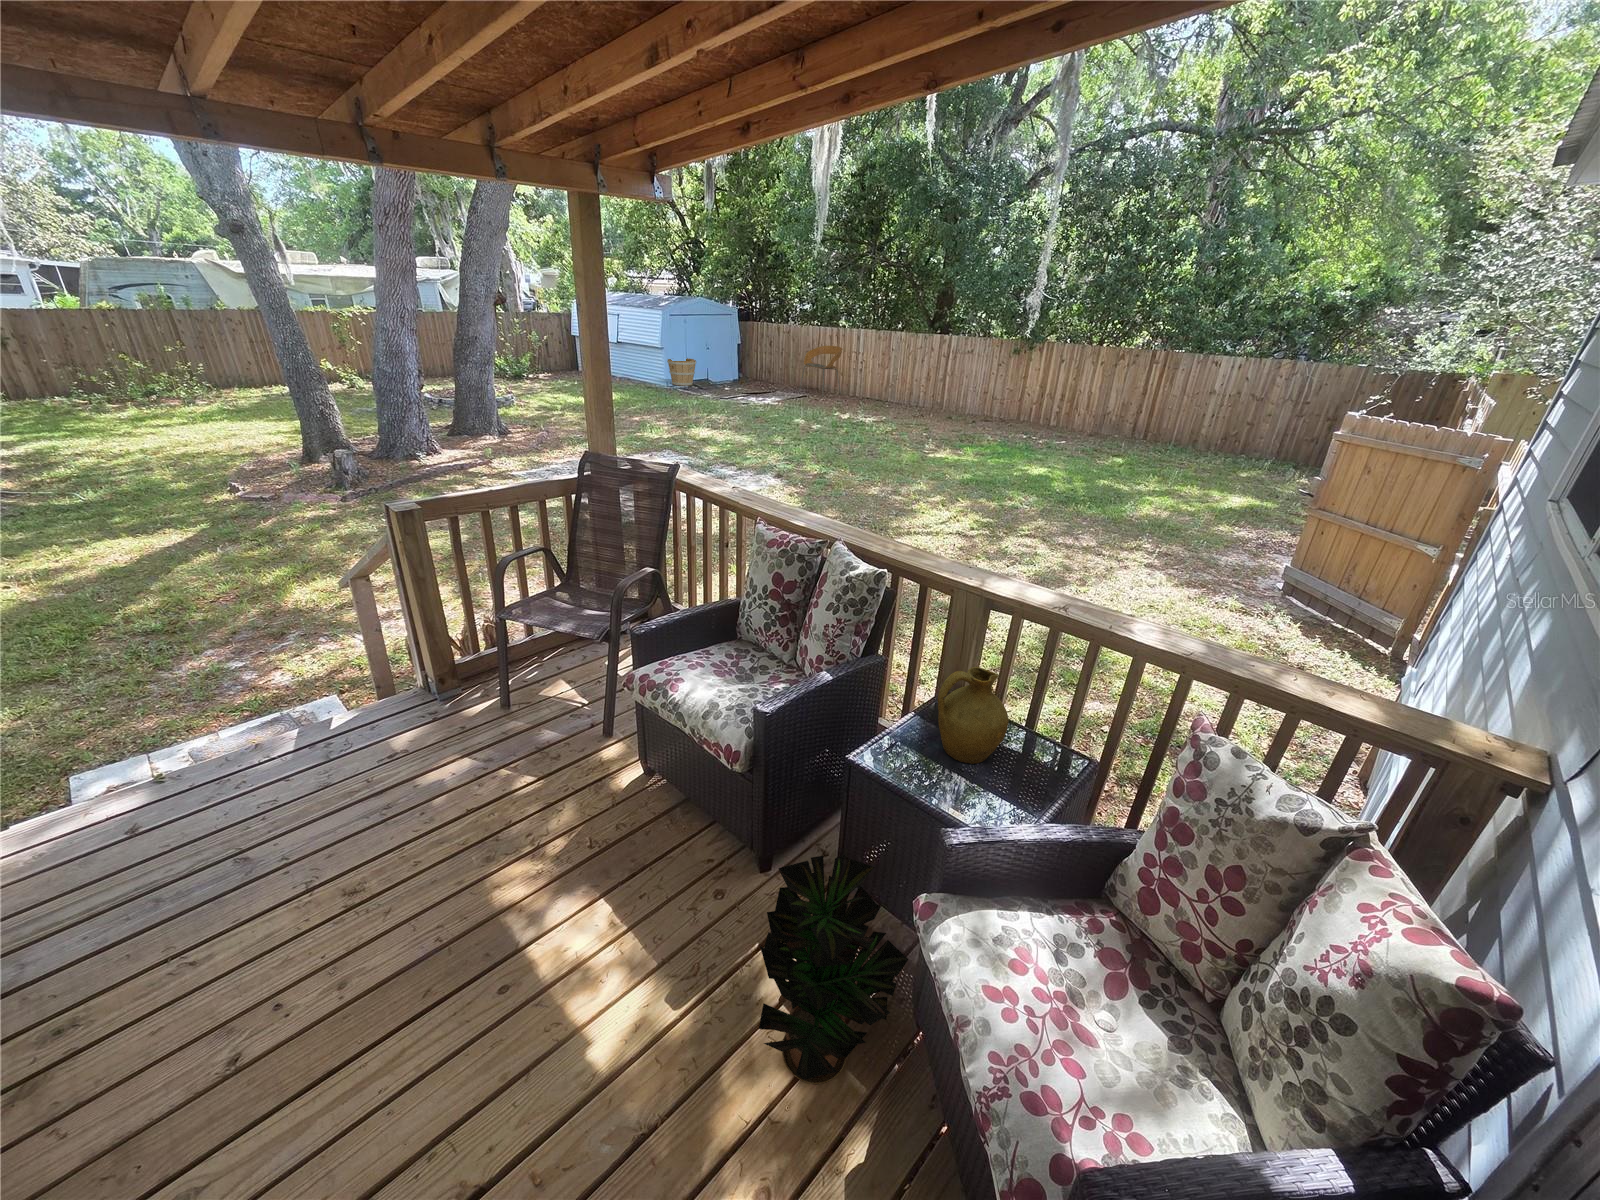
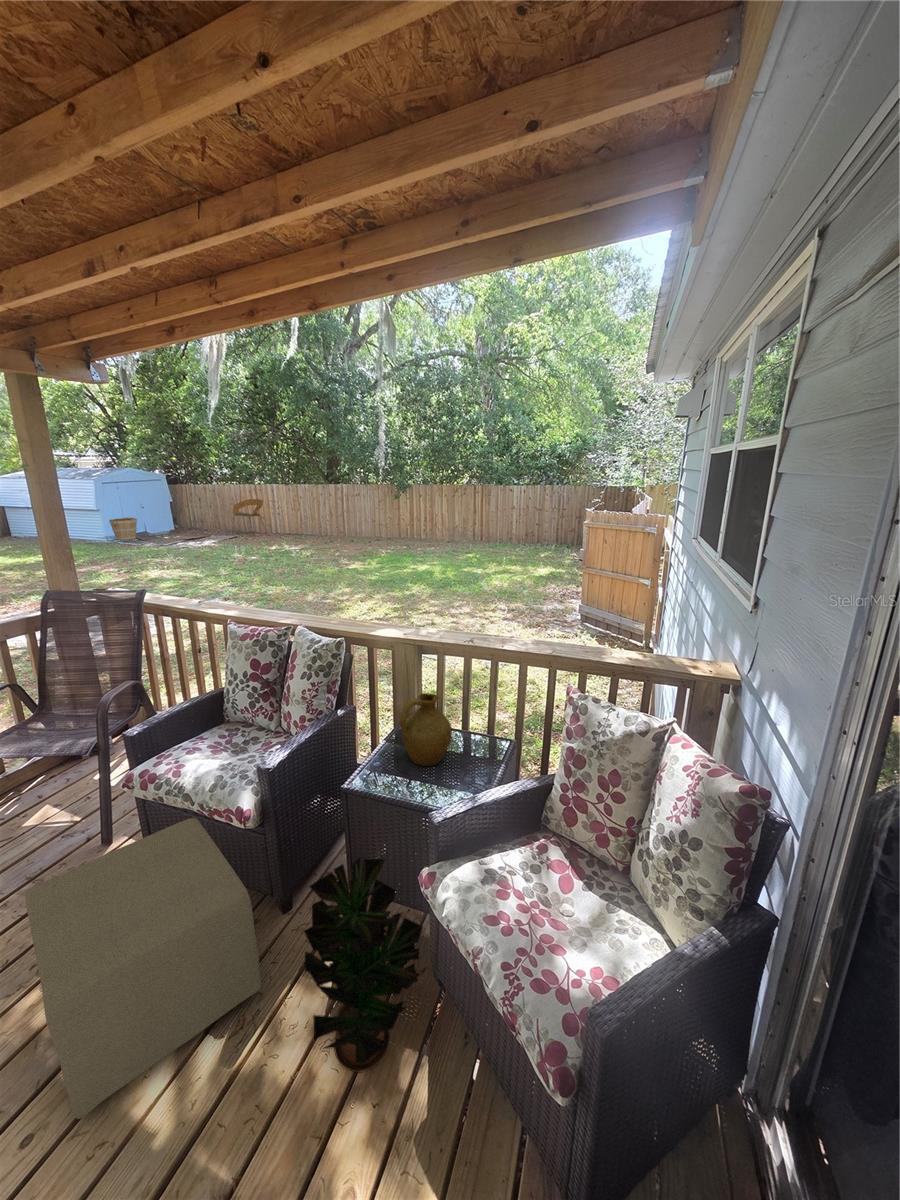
ottoman: none [520,742,722,999] -> present [25,818,262,1119]

